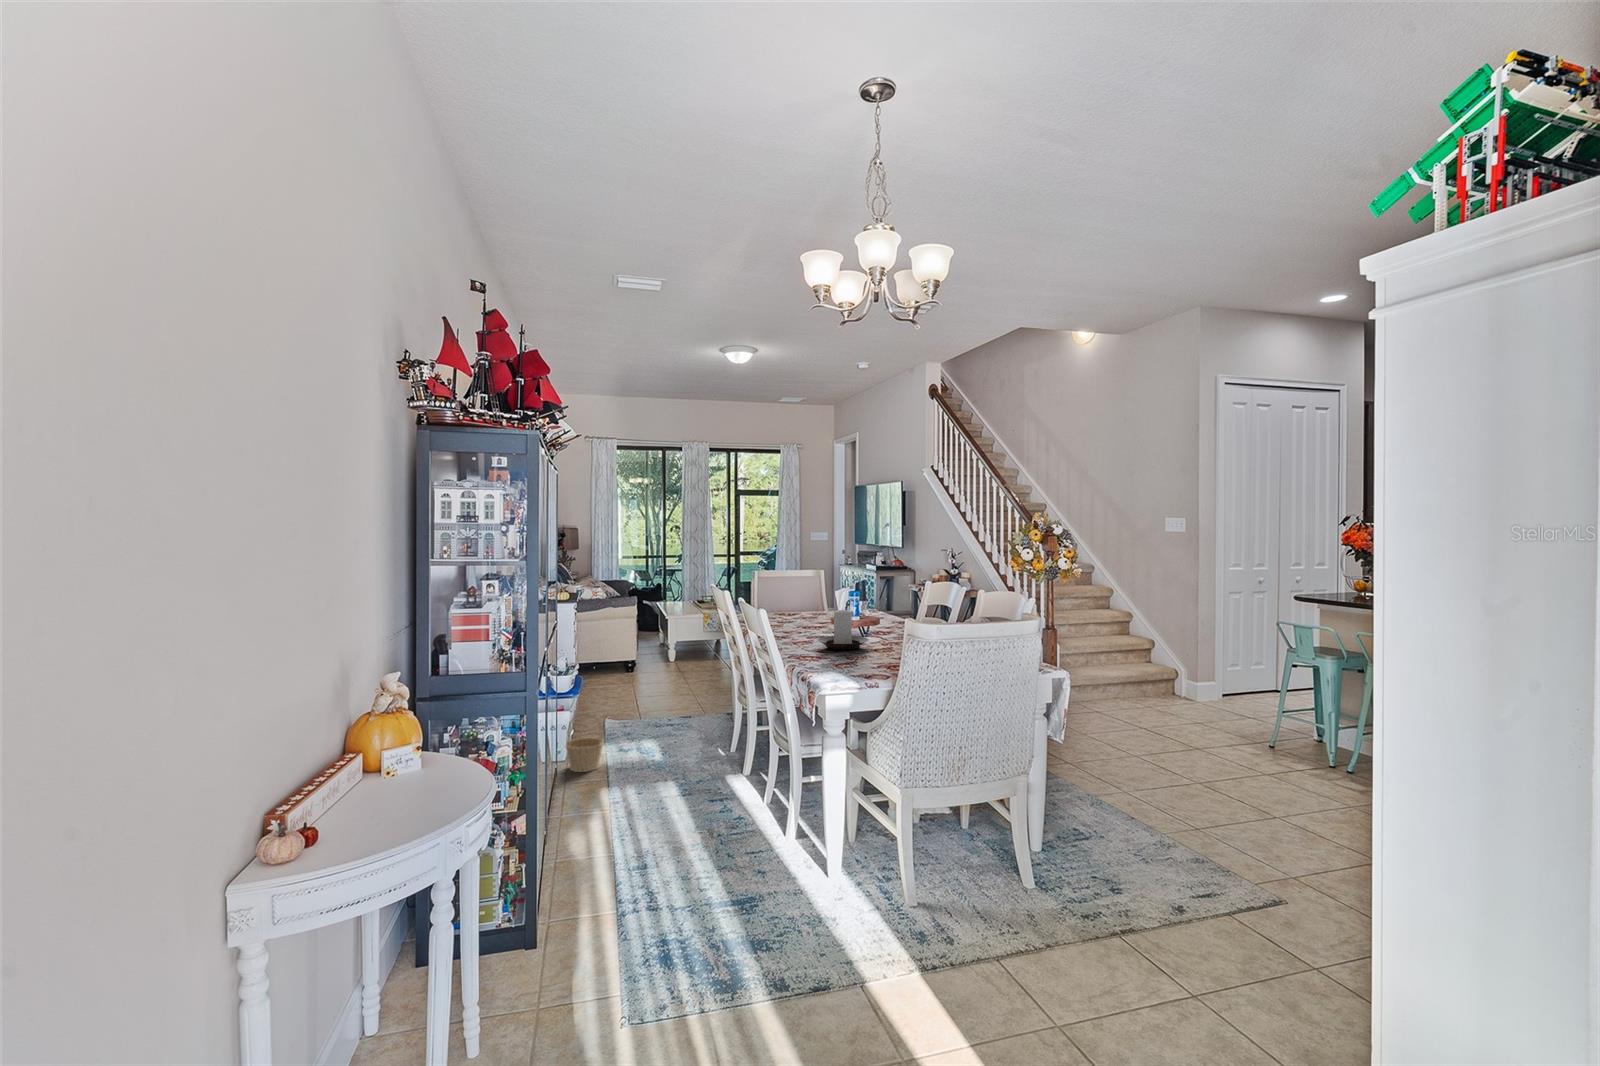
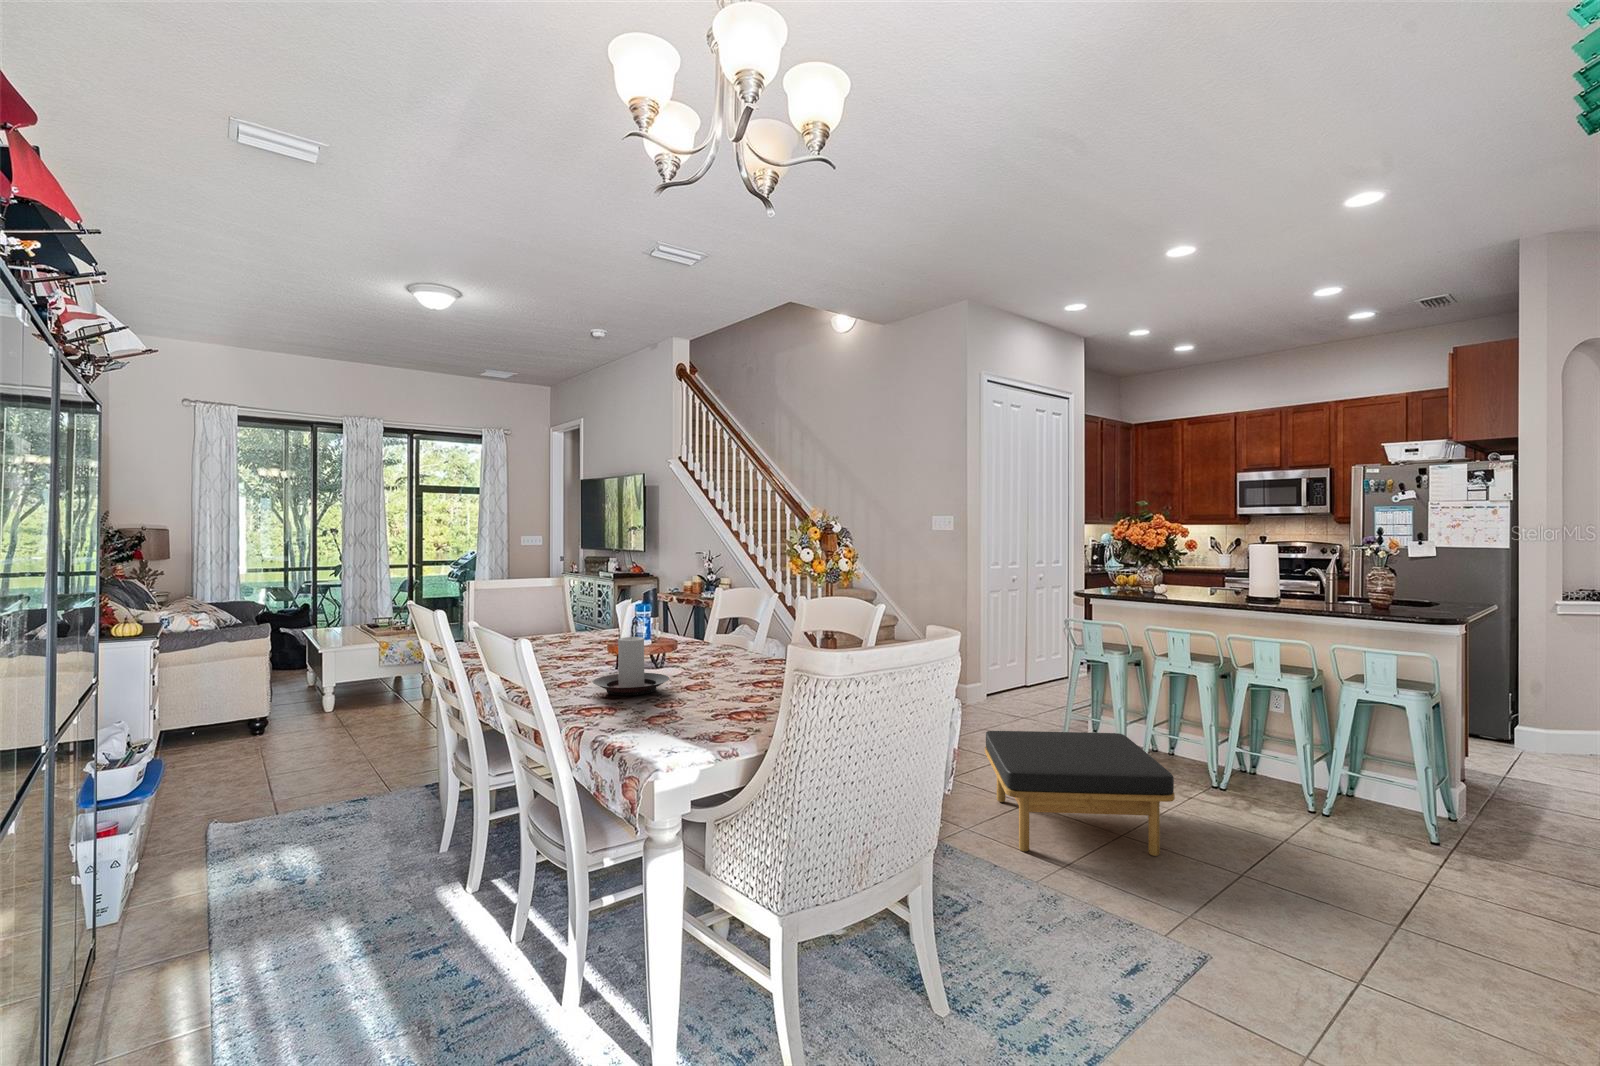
ottoman: none [1154,712,1318,830] -> present [985,731,1175,856]
basket: present [566,713,603,772] -> none [132,832,212,938]

